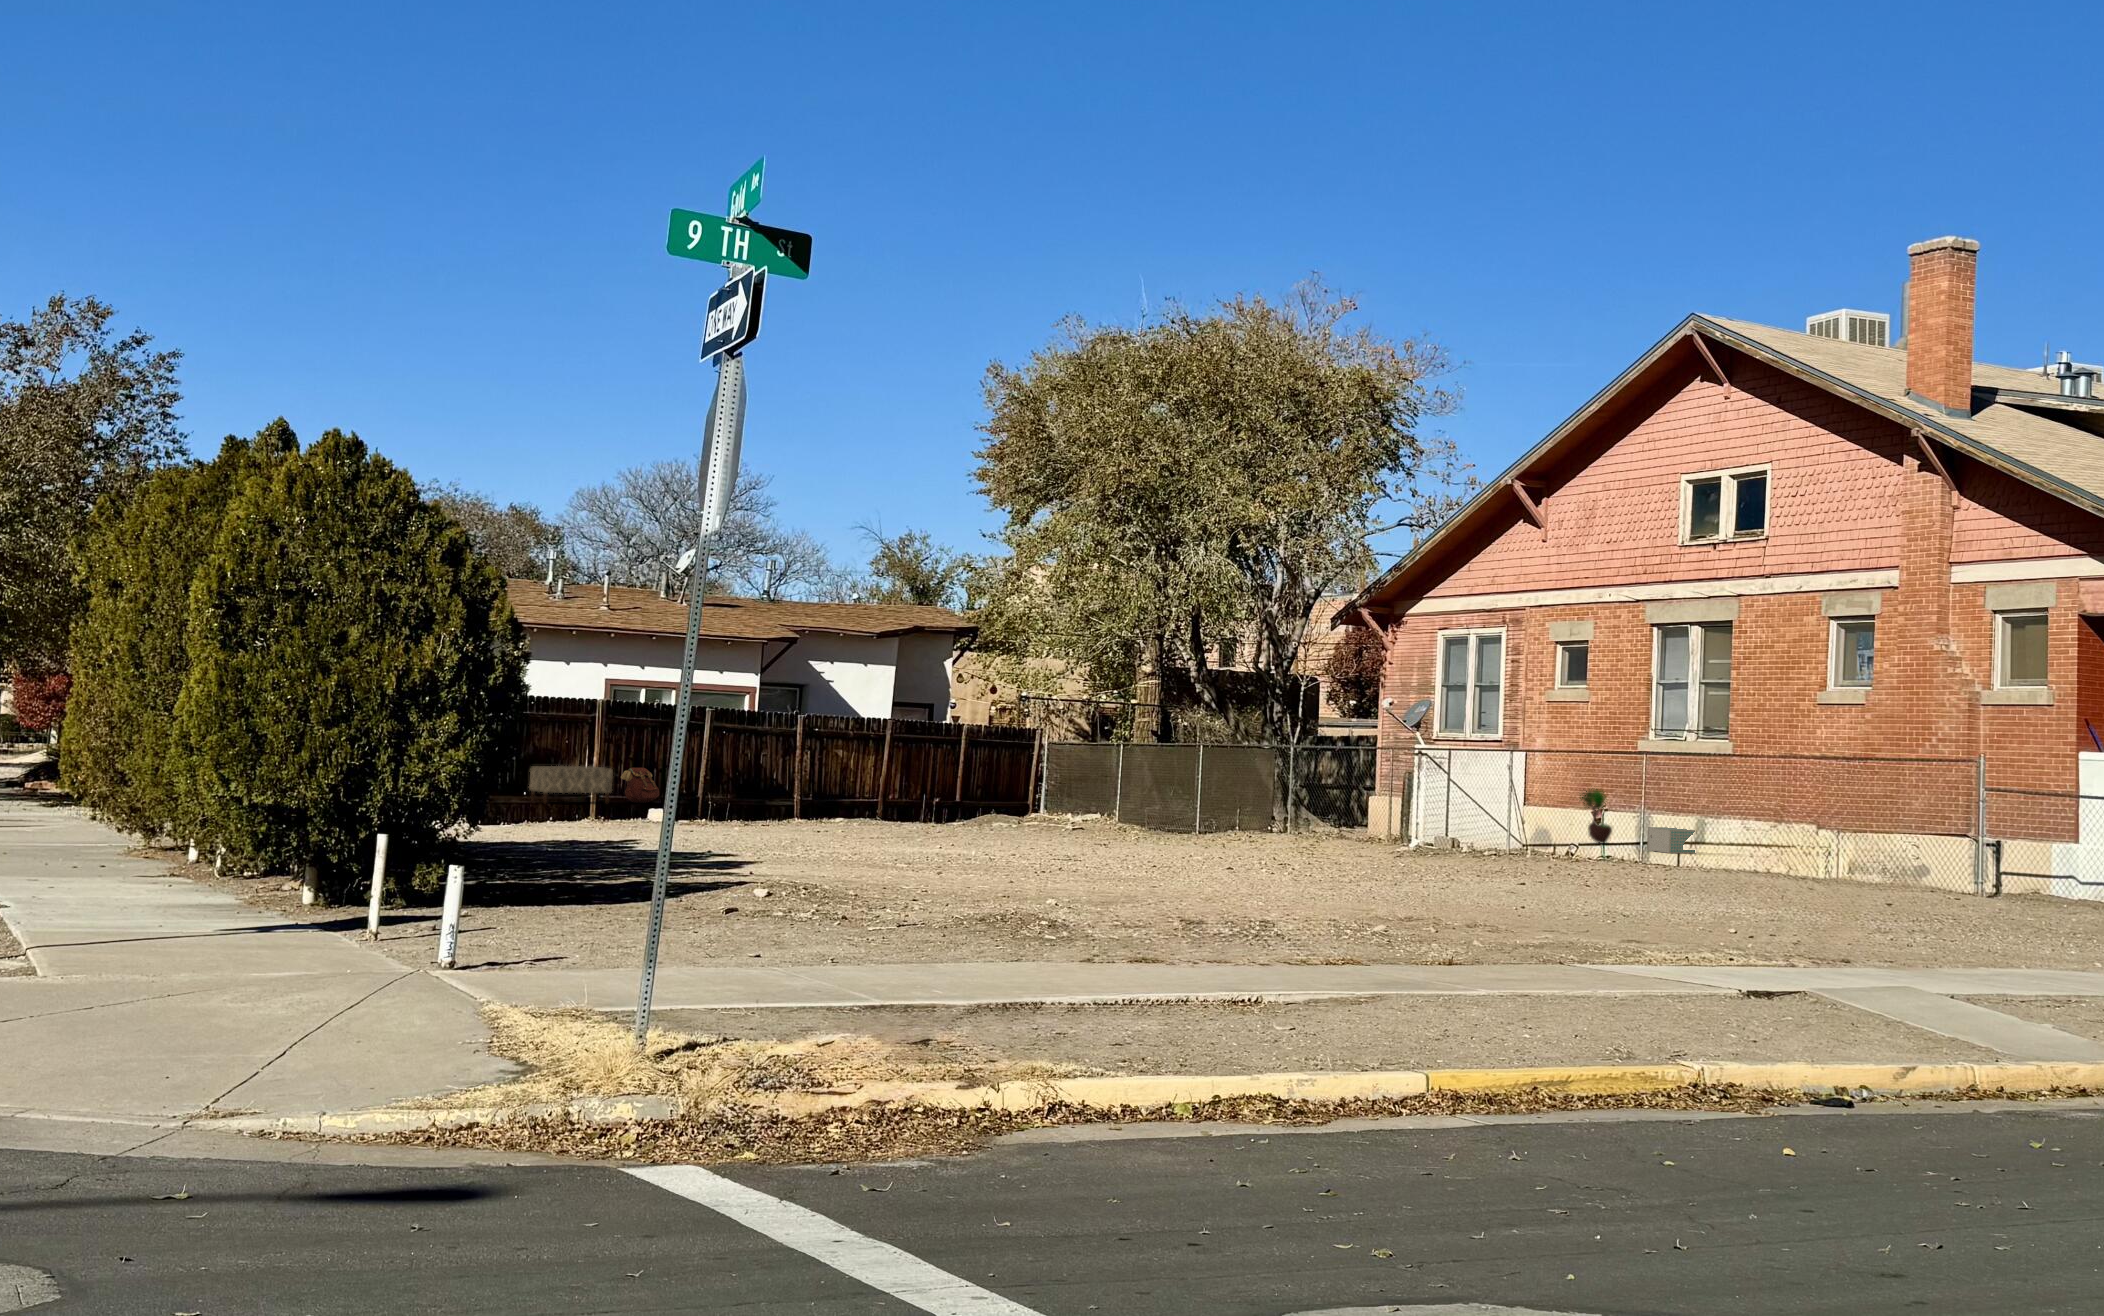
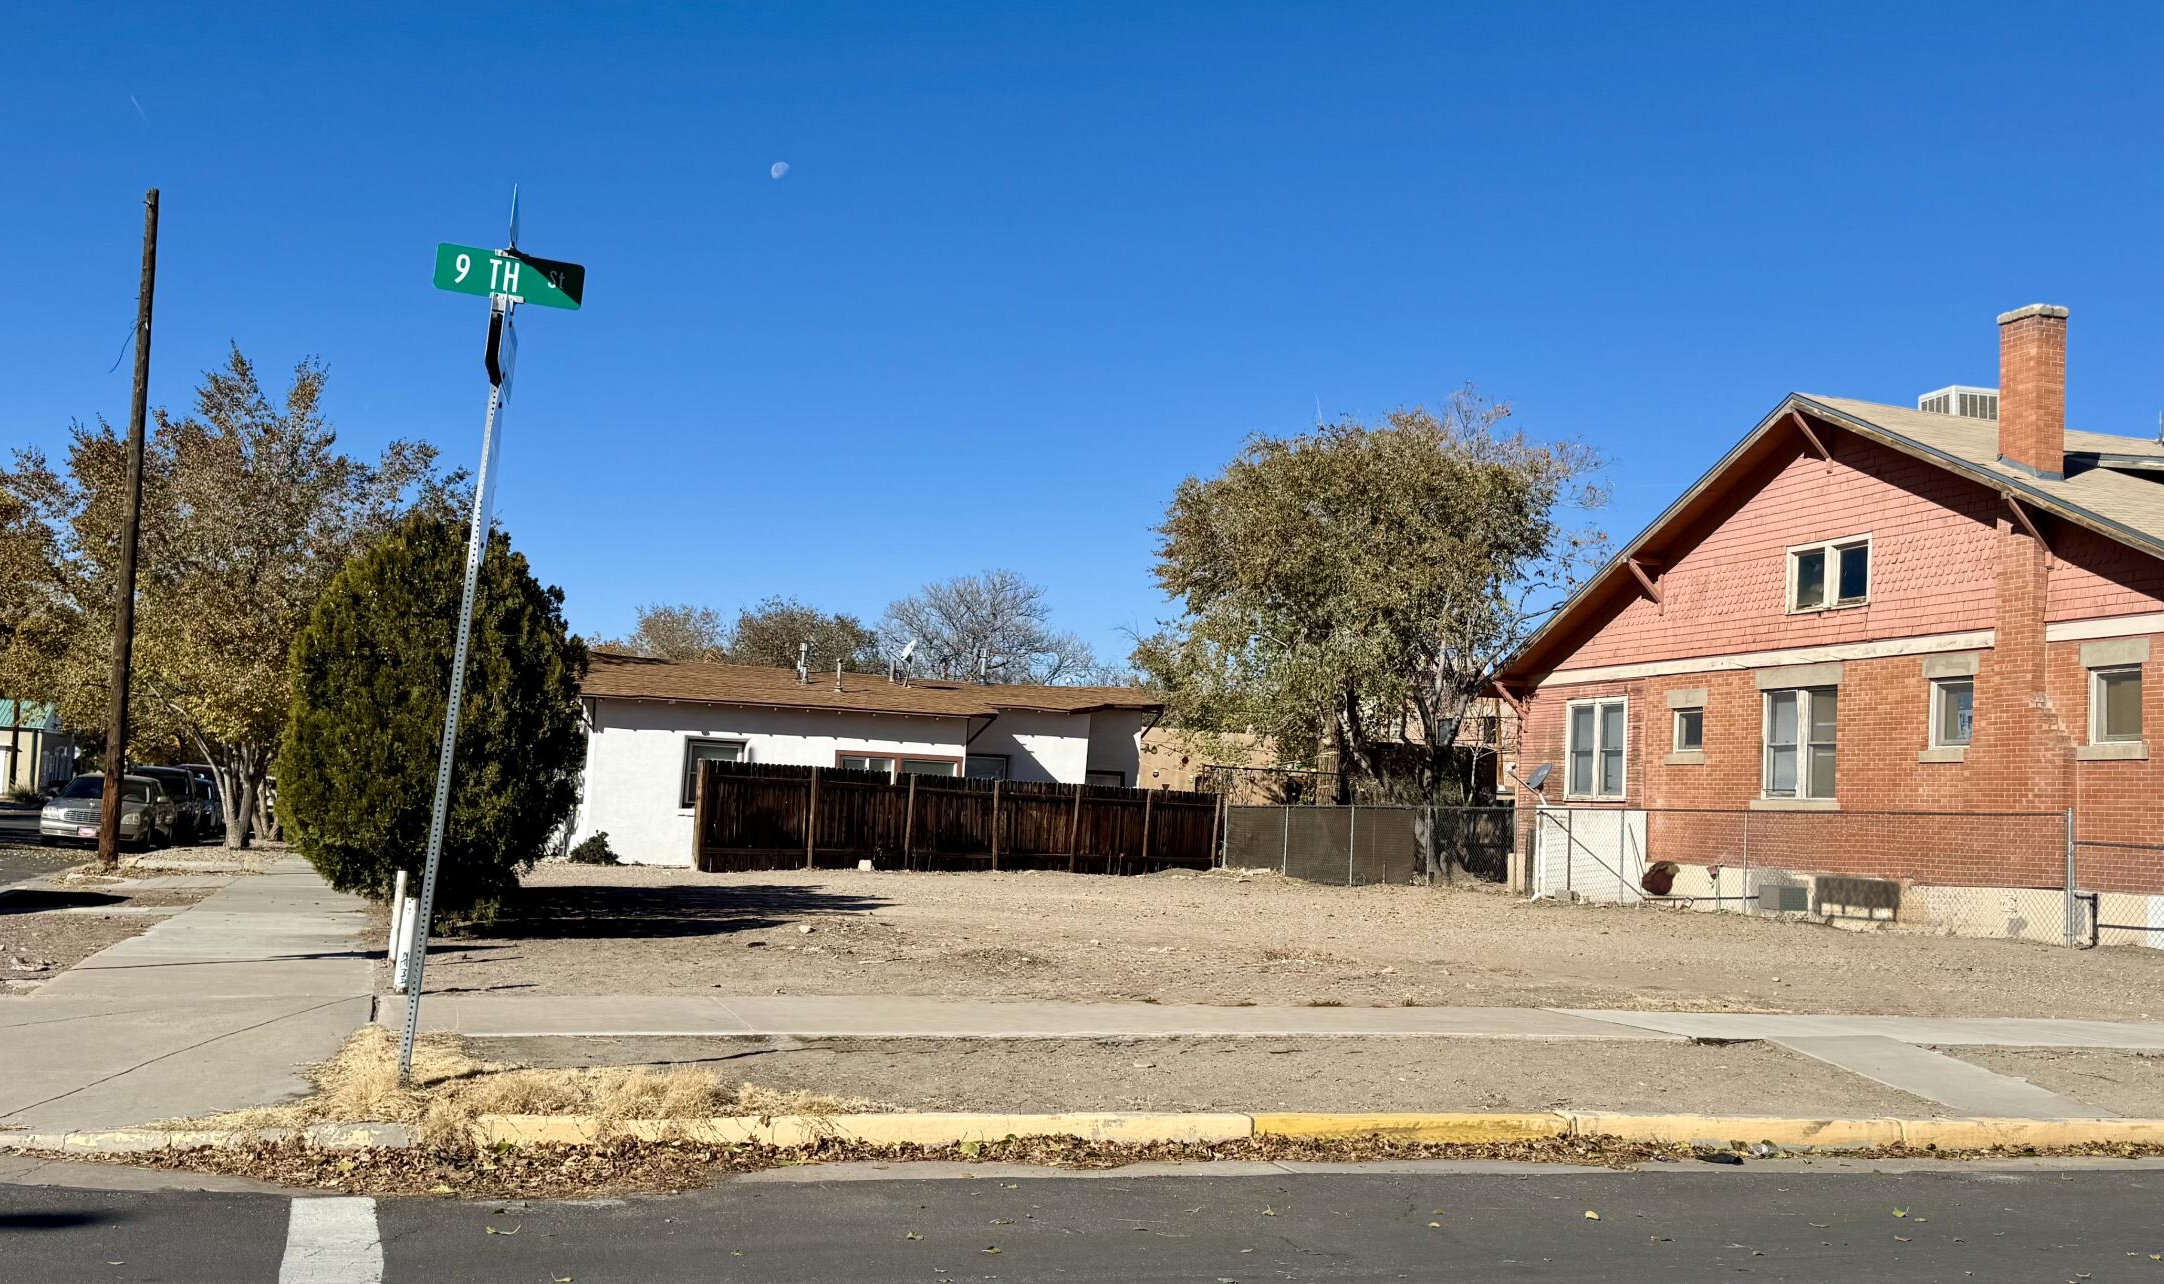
bench: present [529,766,613,803] -> present [1815,876,1900,921]
backpack: present [621,768,659,803] -> present [1641,861,1680,895]
potted tree: present [1580,788,1612,843] -> none [1692,841,1731,901]

